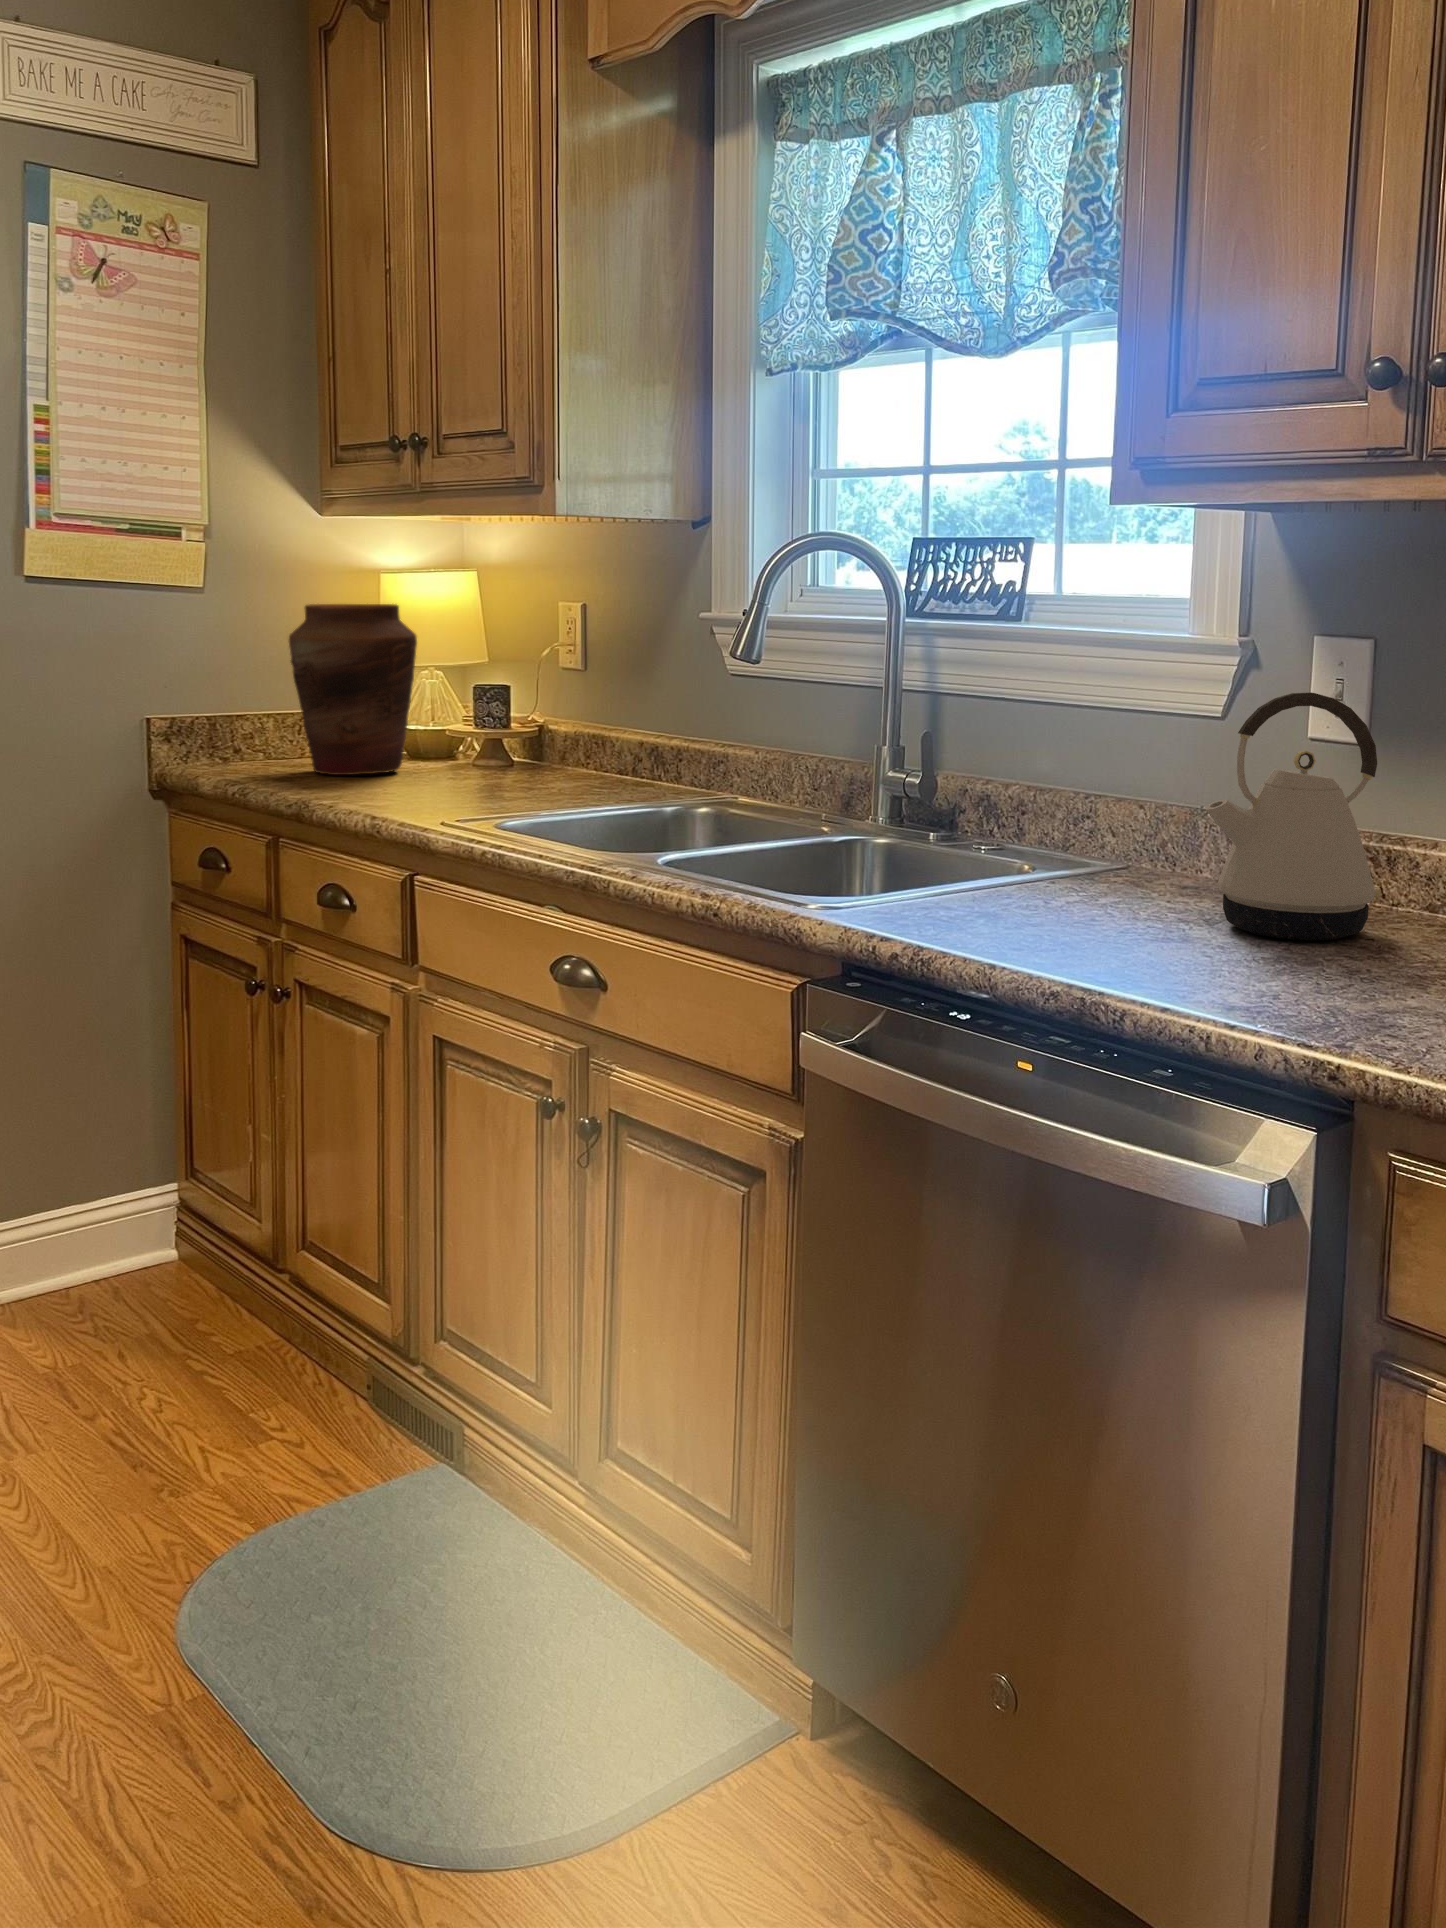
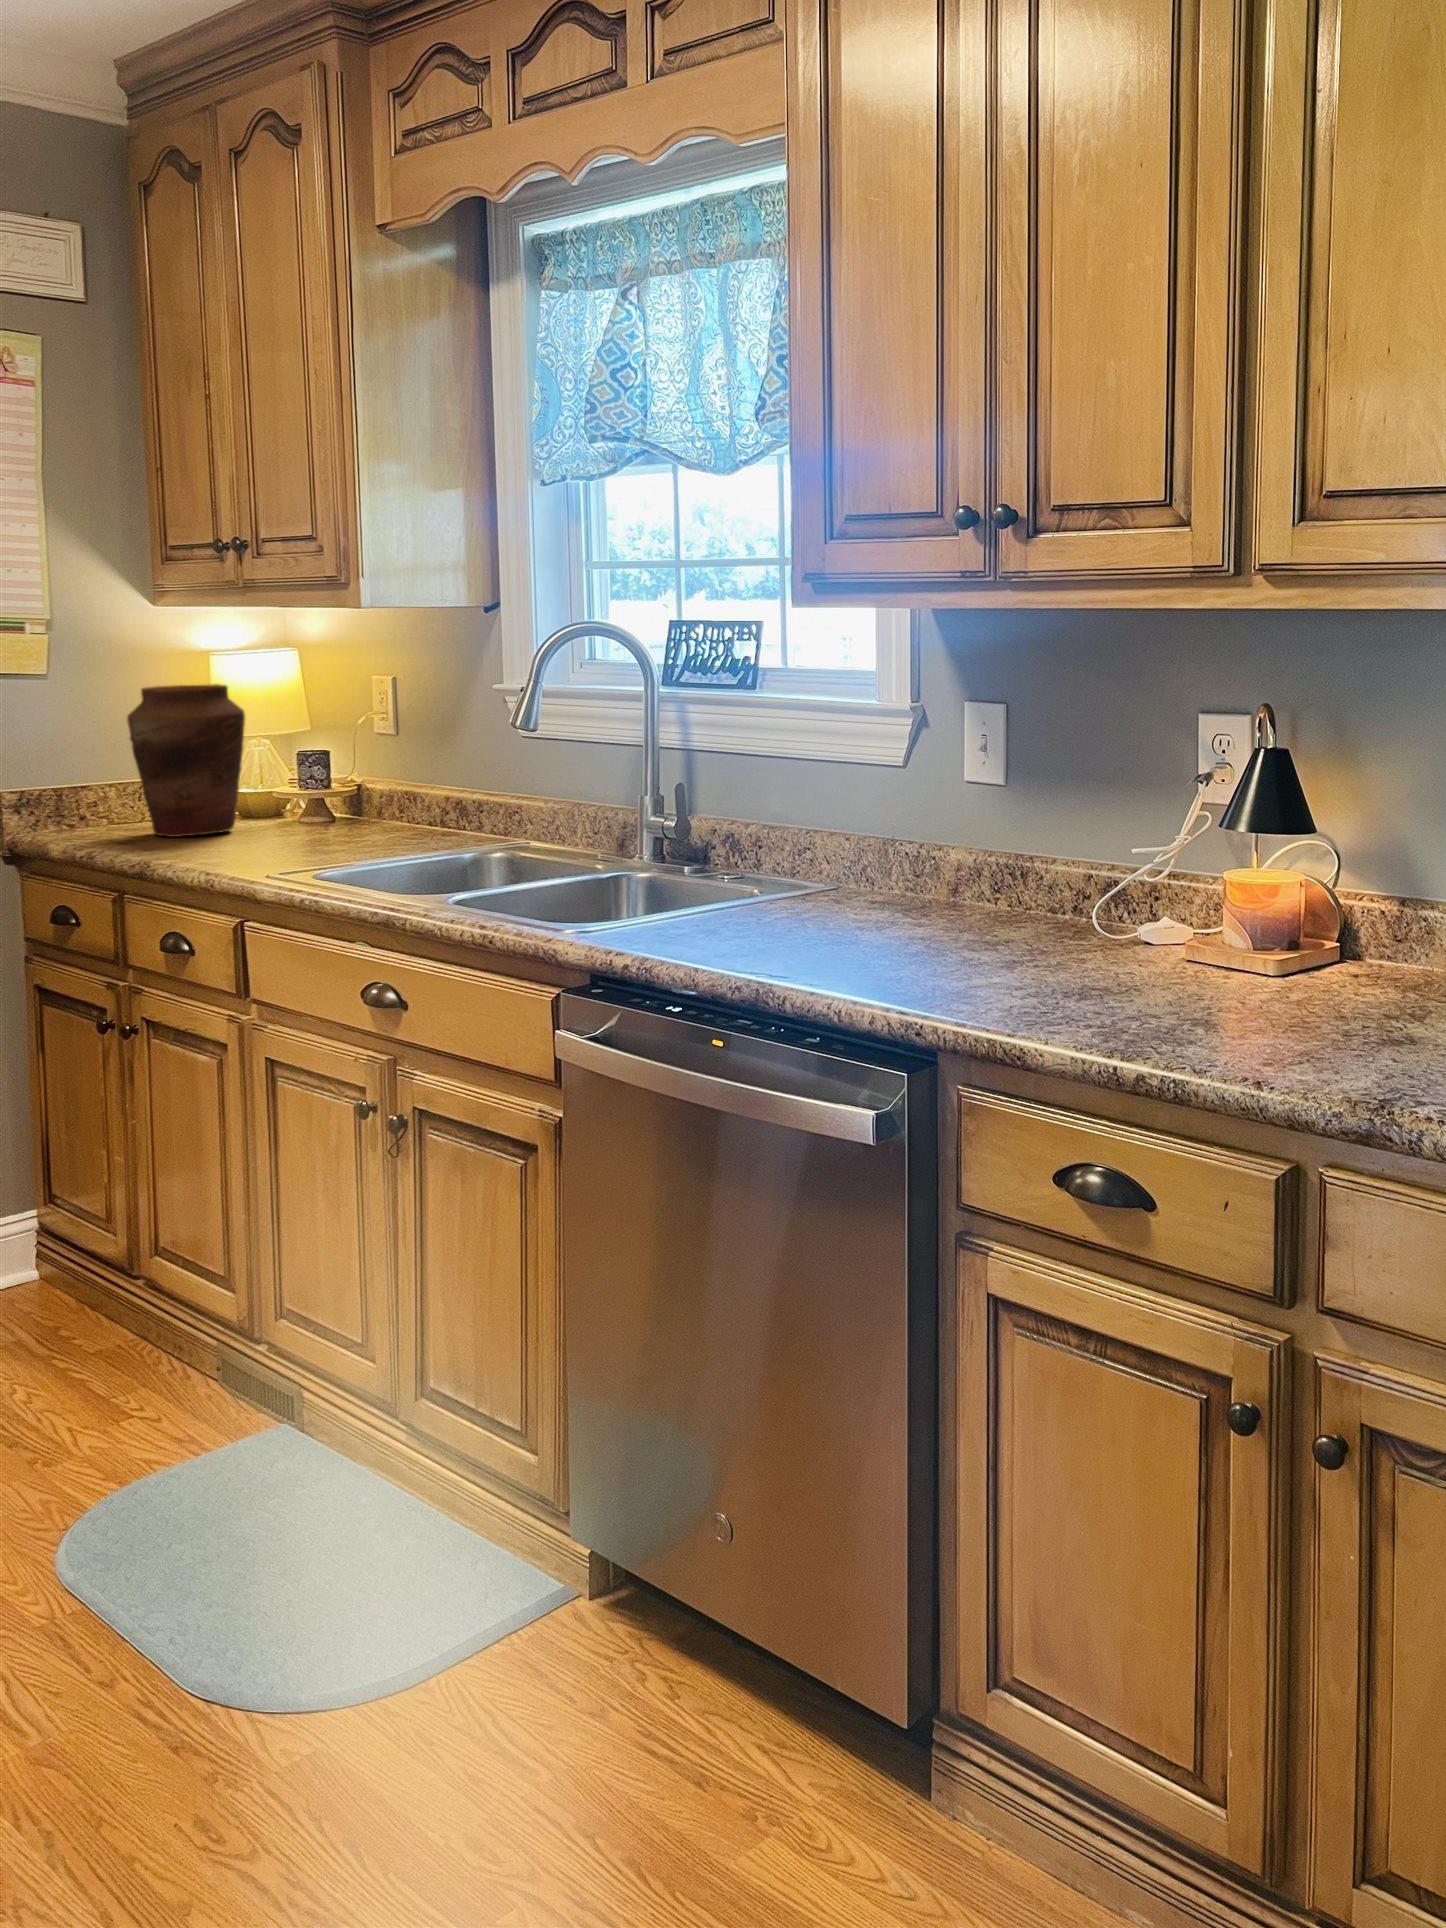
kettle: present [1205,692,1382,941] -> none [866,749,1004,939]

